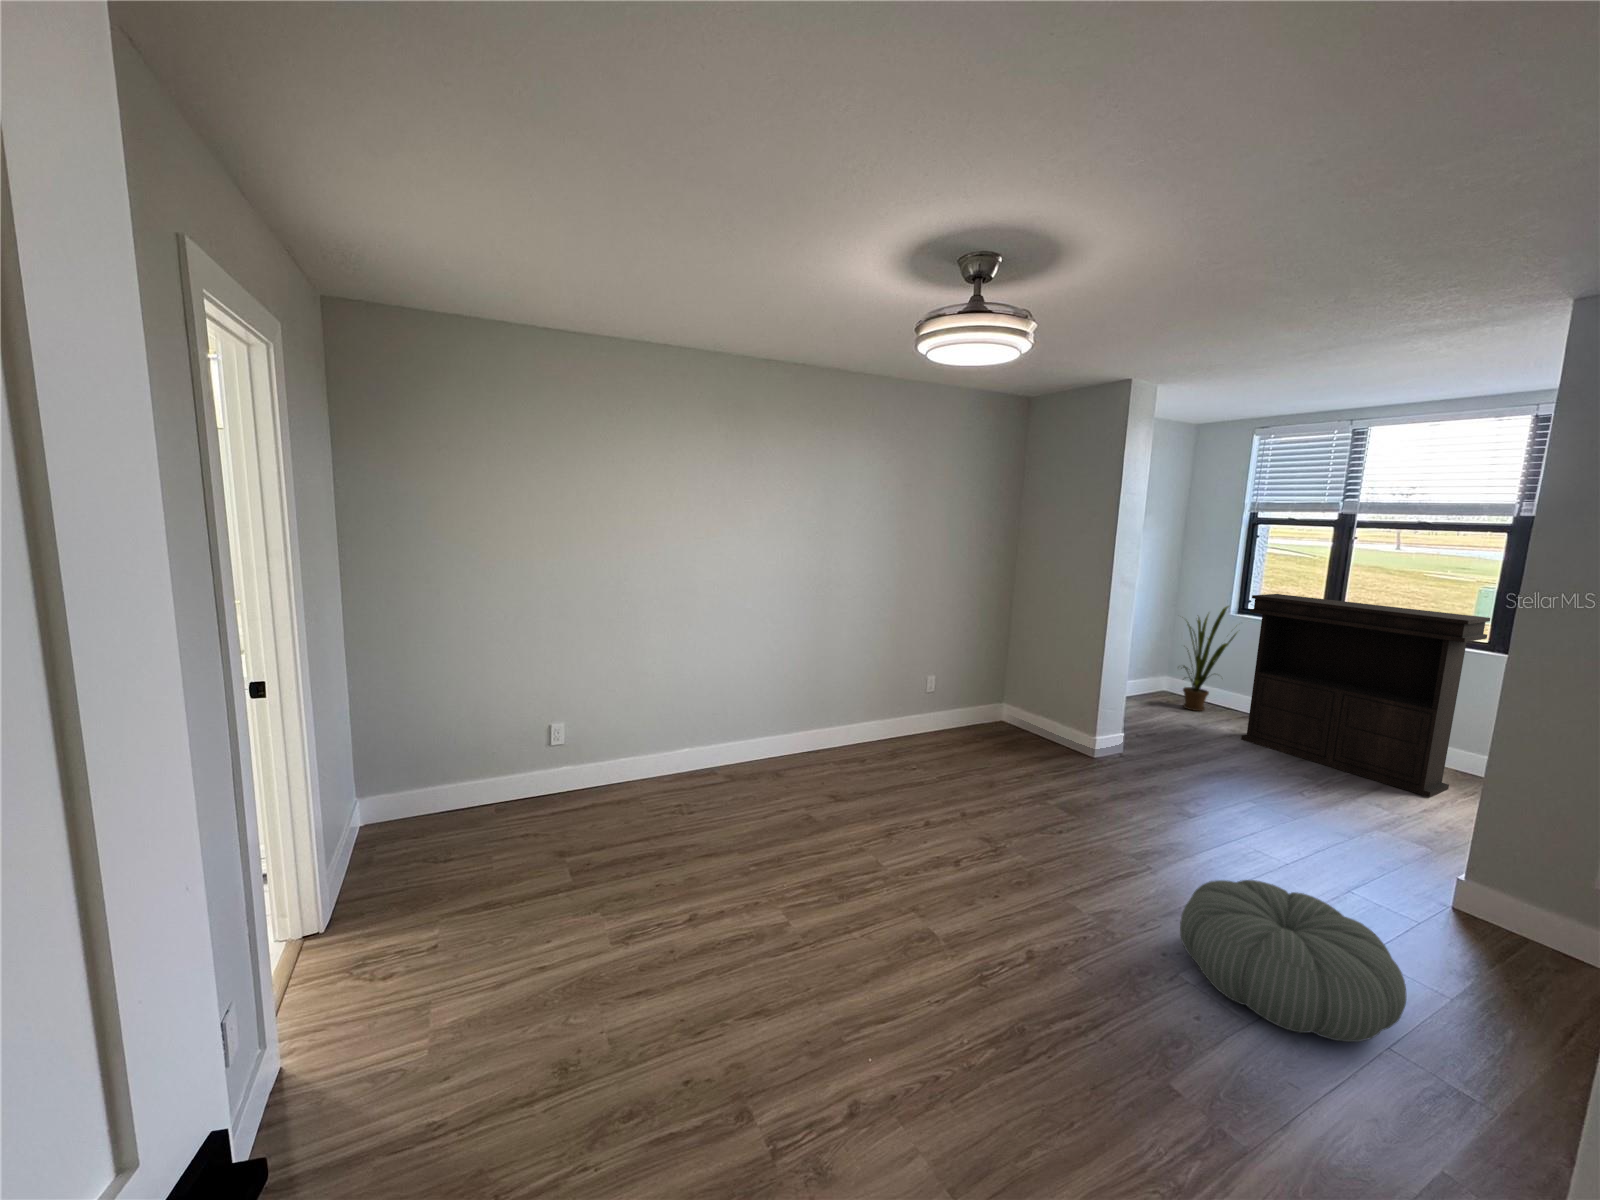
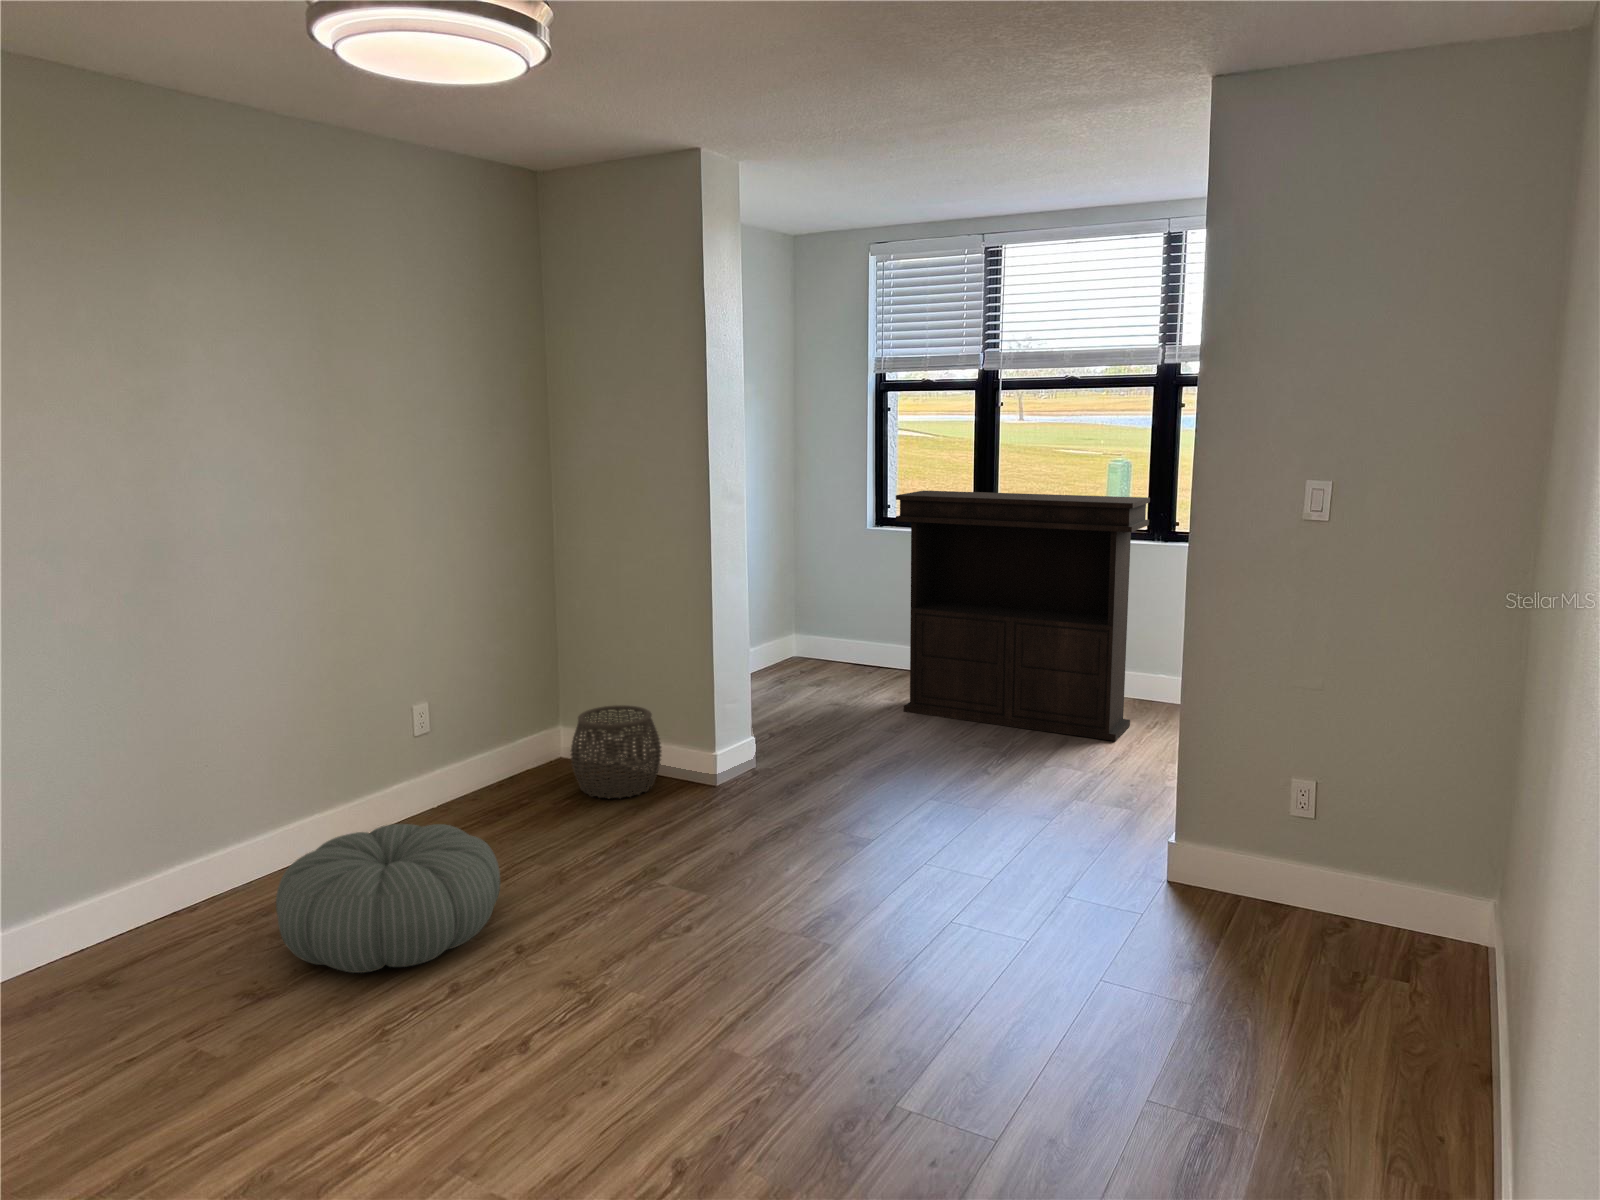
house plant: present [1181,606,1237,711] -> none [799,514,886,681]
woven basket: none [1007,697,1062,752] -> present [571,705,661,798]
pouf: present [1180,880,1406,1042] -> present [276,824,500,973]

